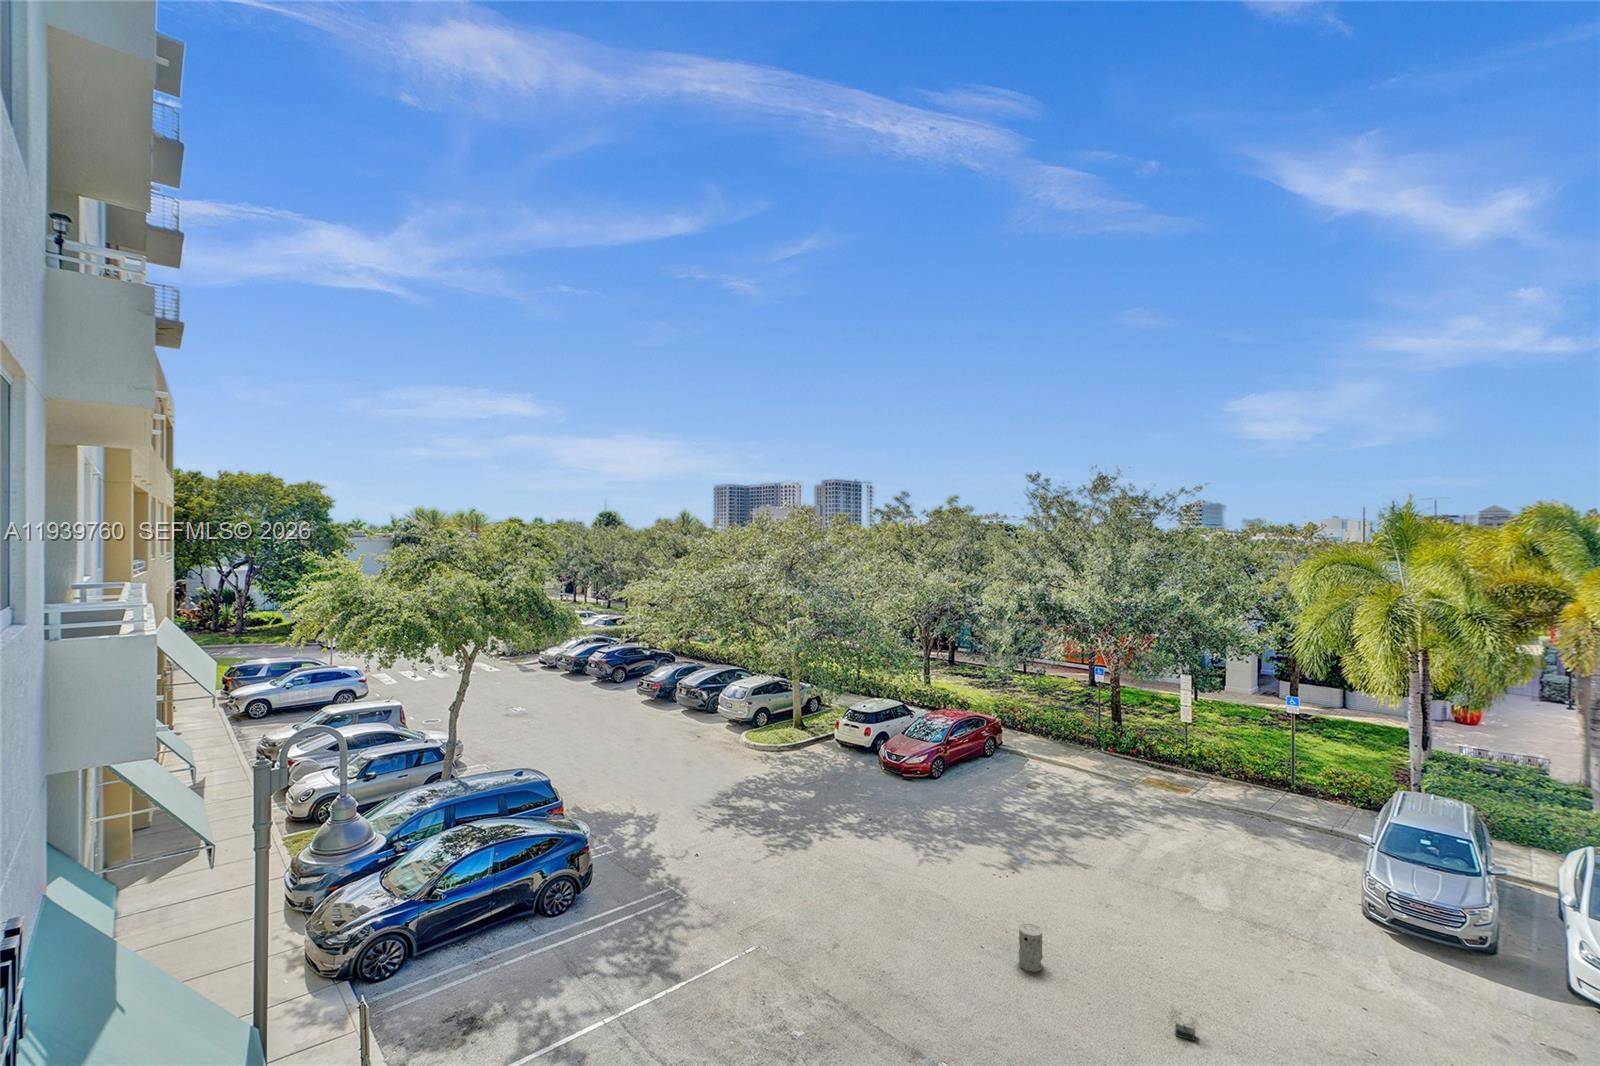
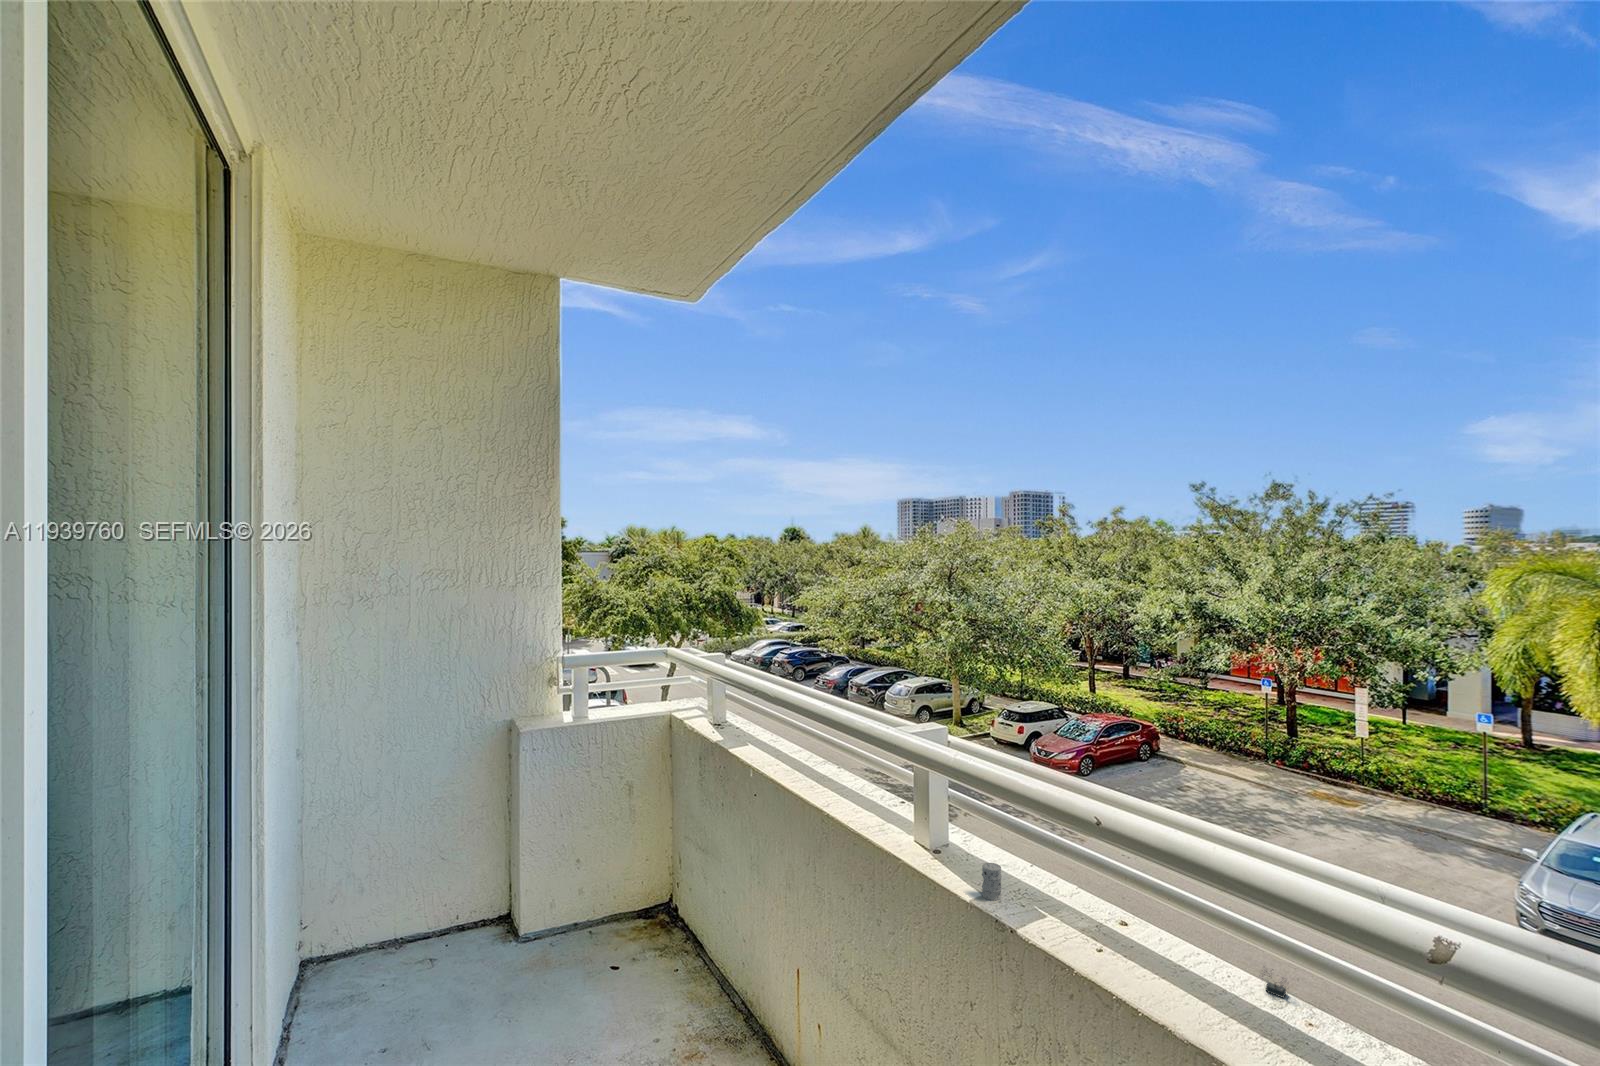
trash can: present [1018,924,1043,972] -> present [982,863,1002,900]

